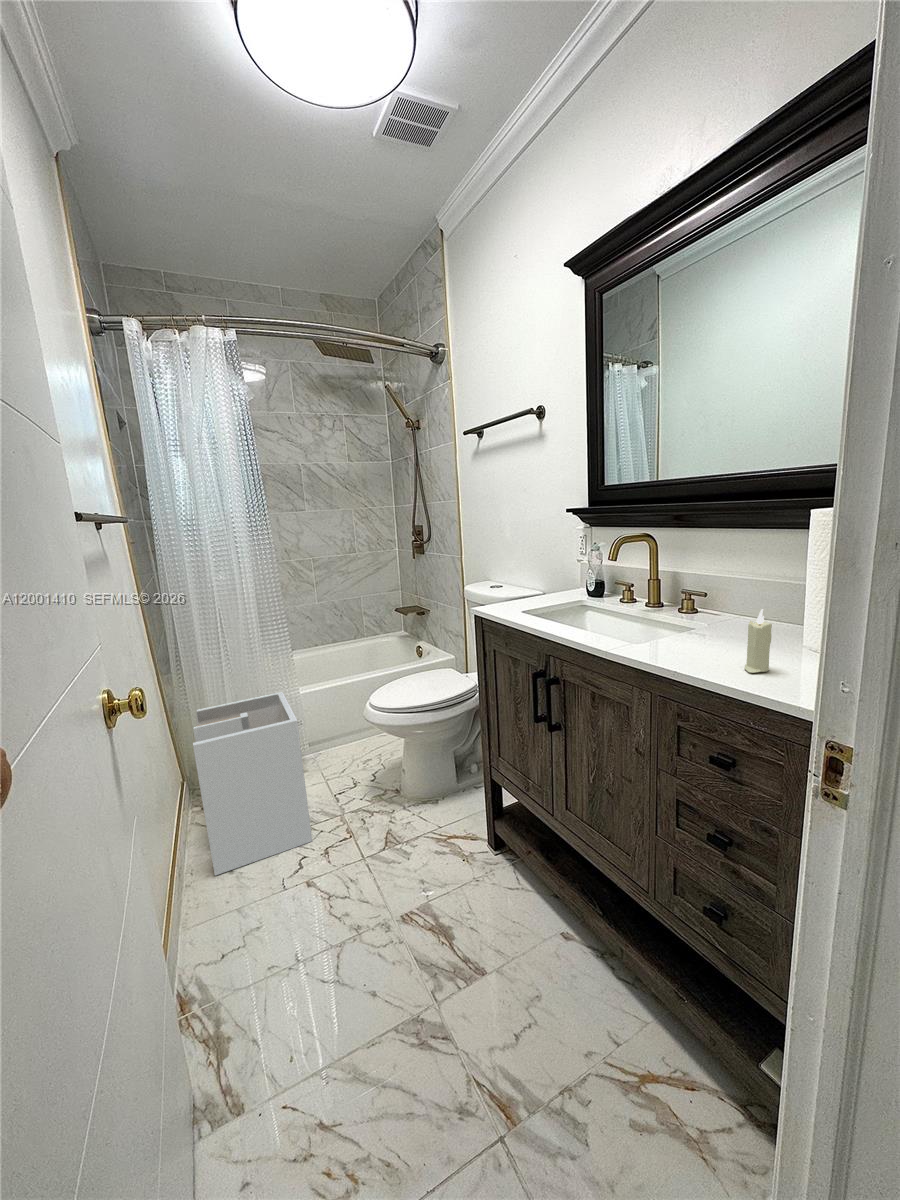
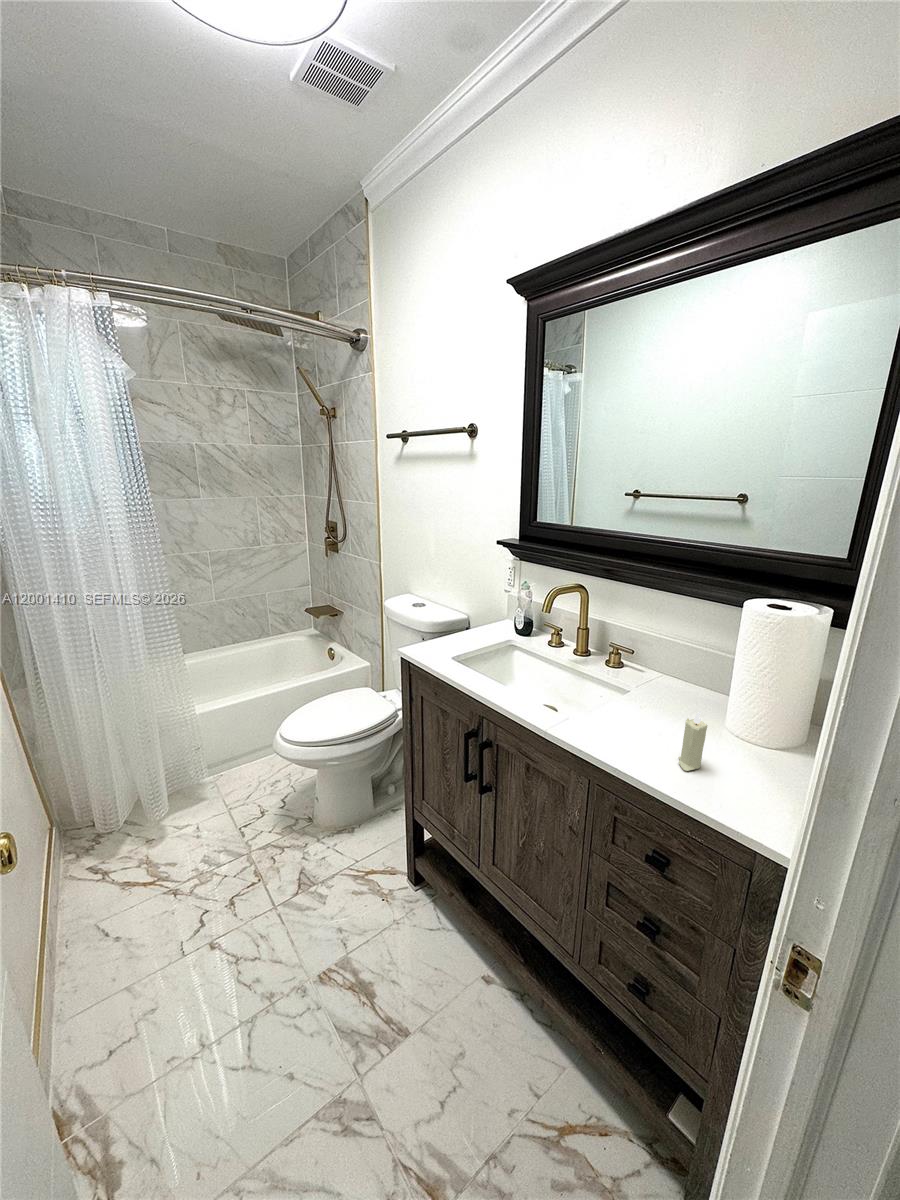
laundry hamper: present [193,692,312,876] -> none [64,723,215,947]

